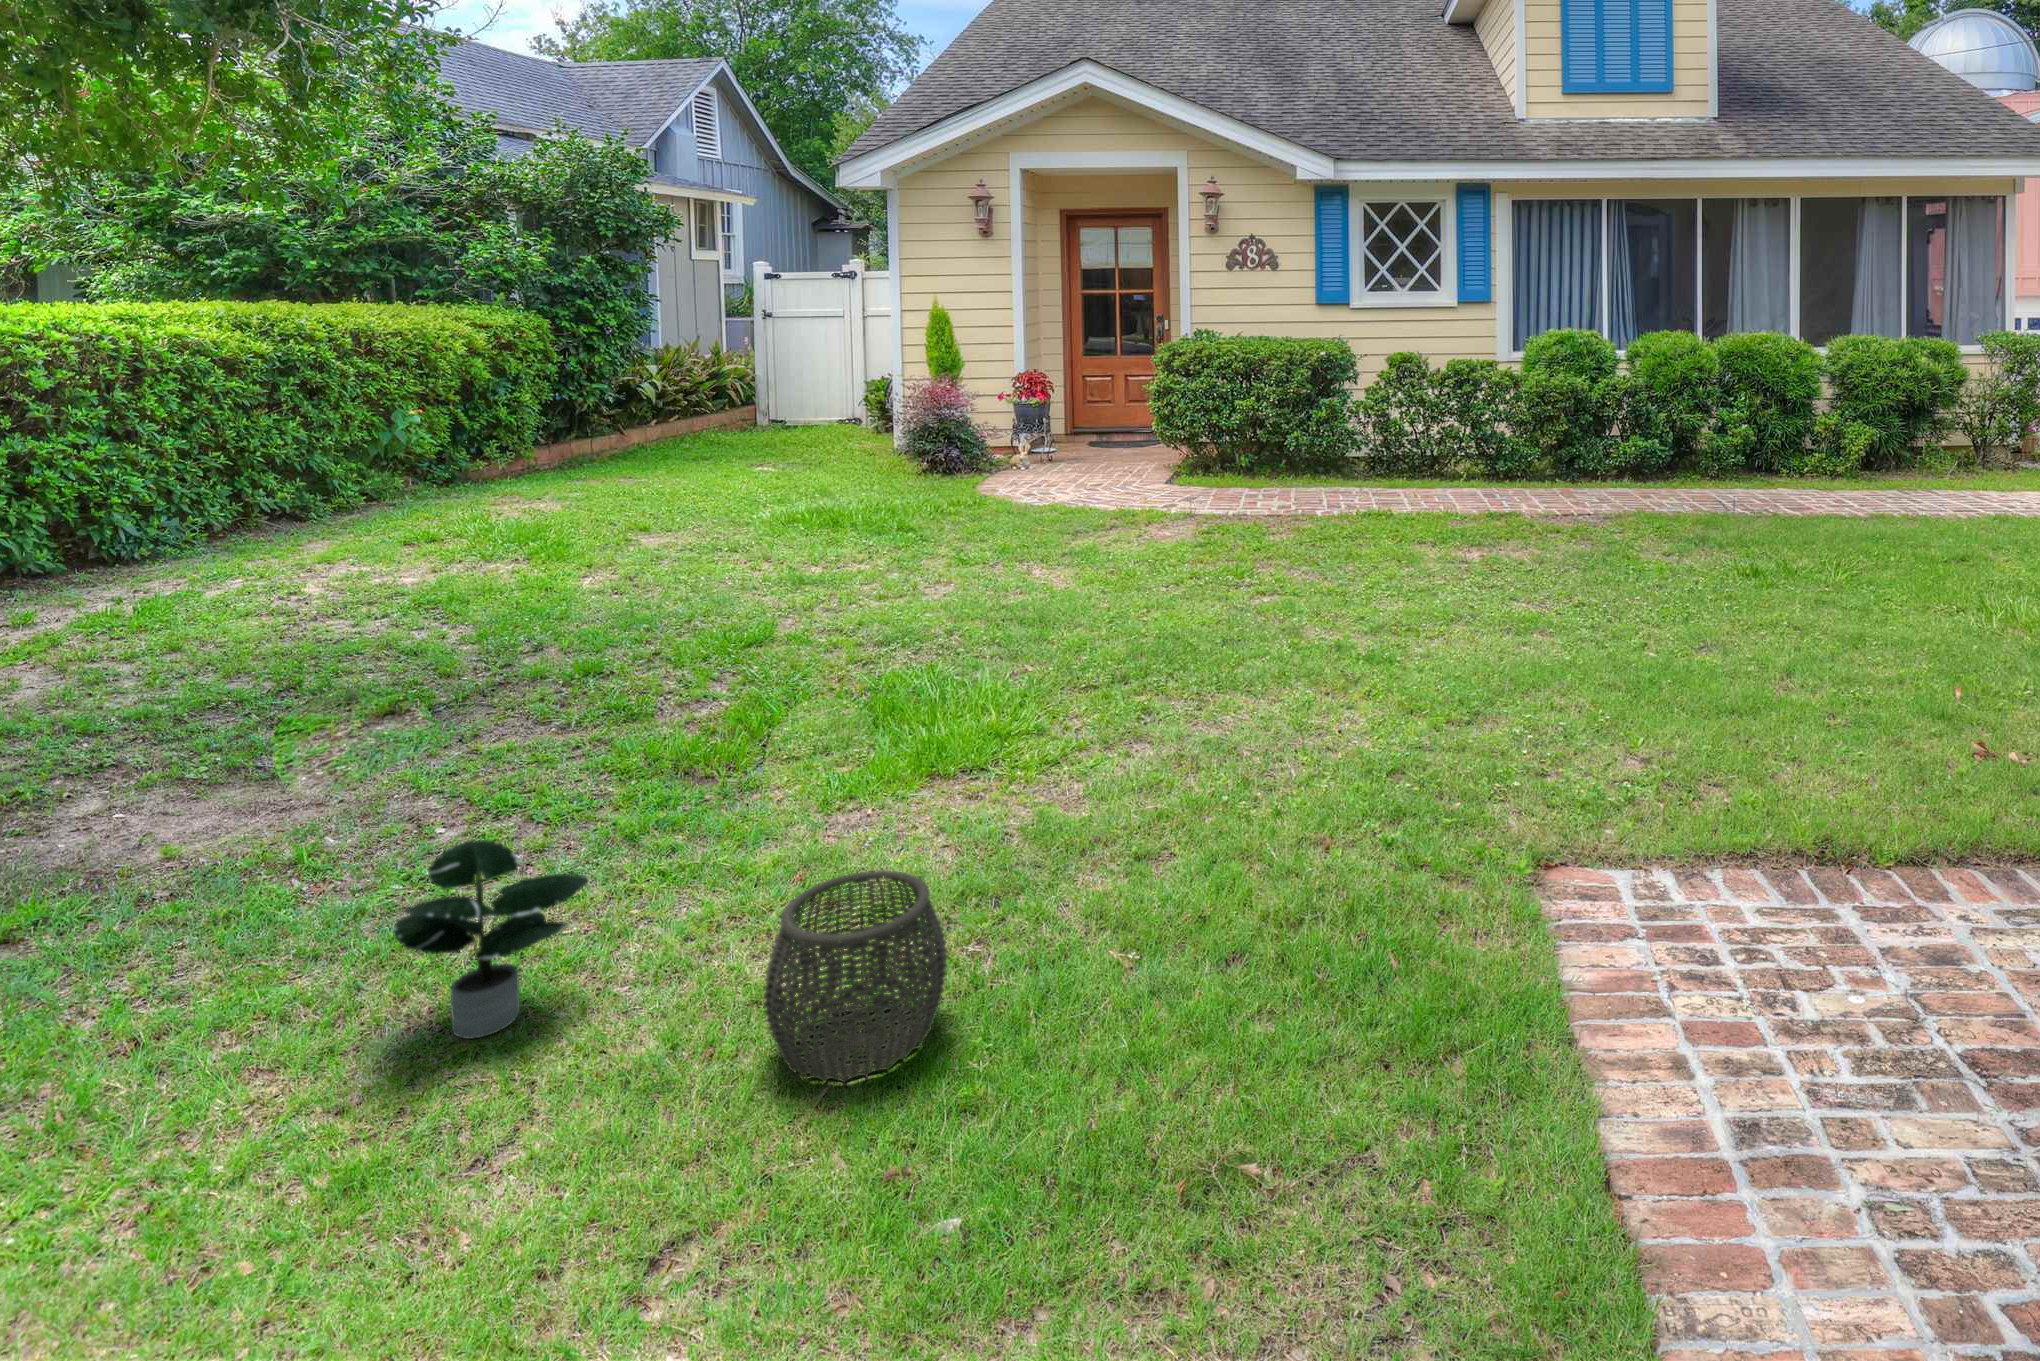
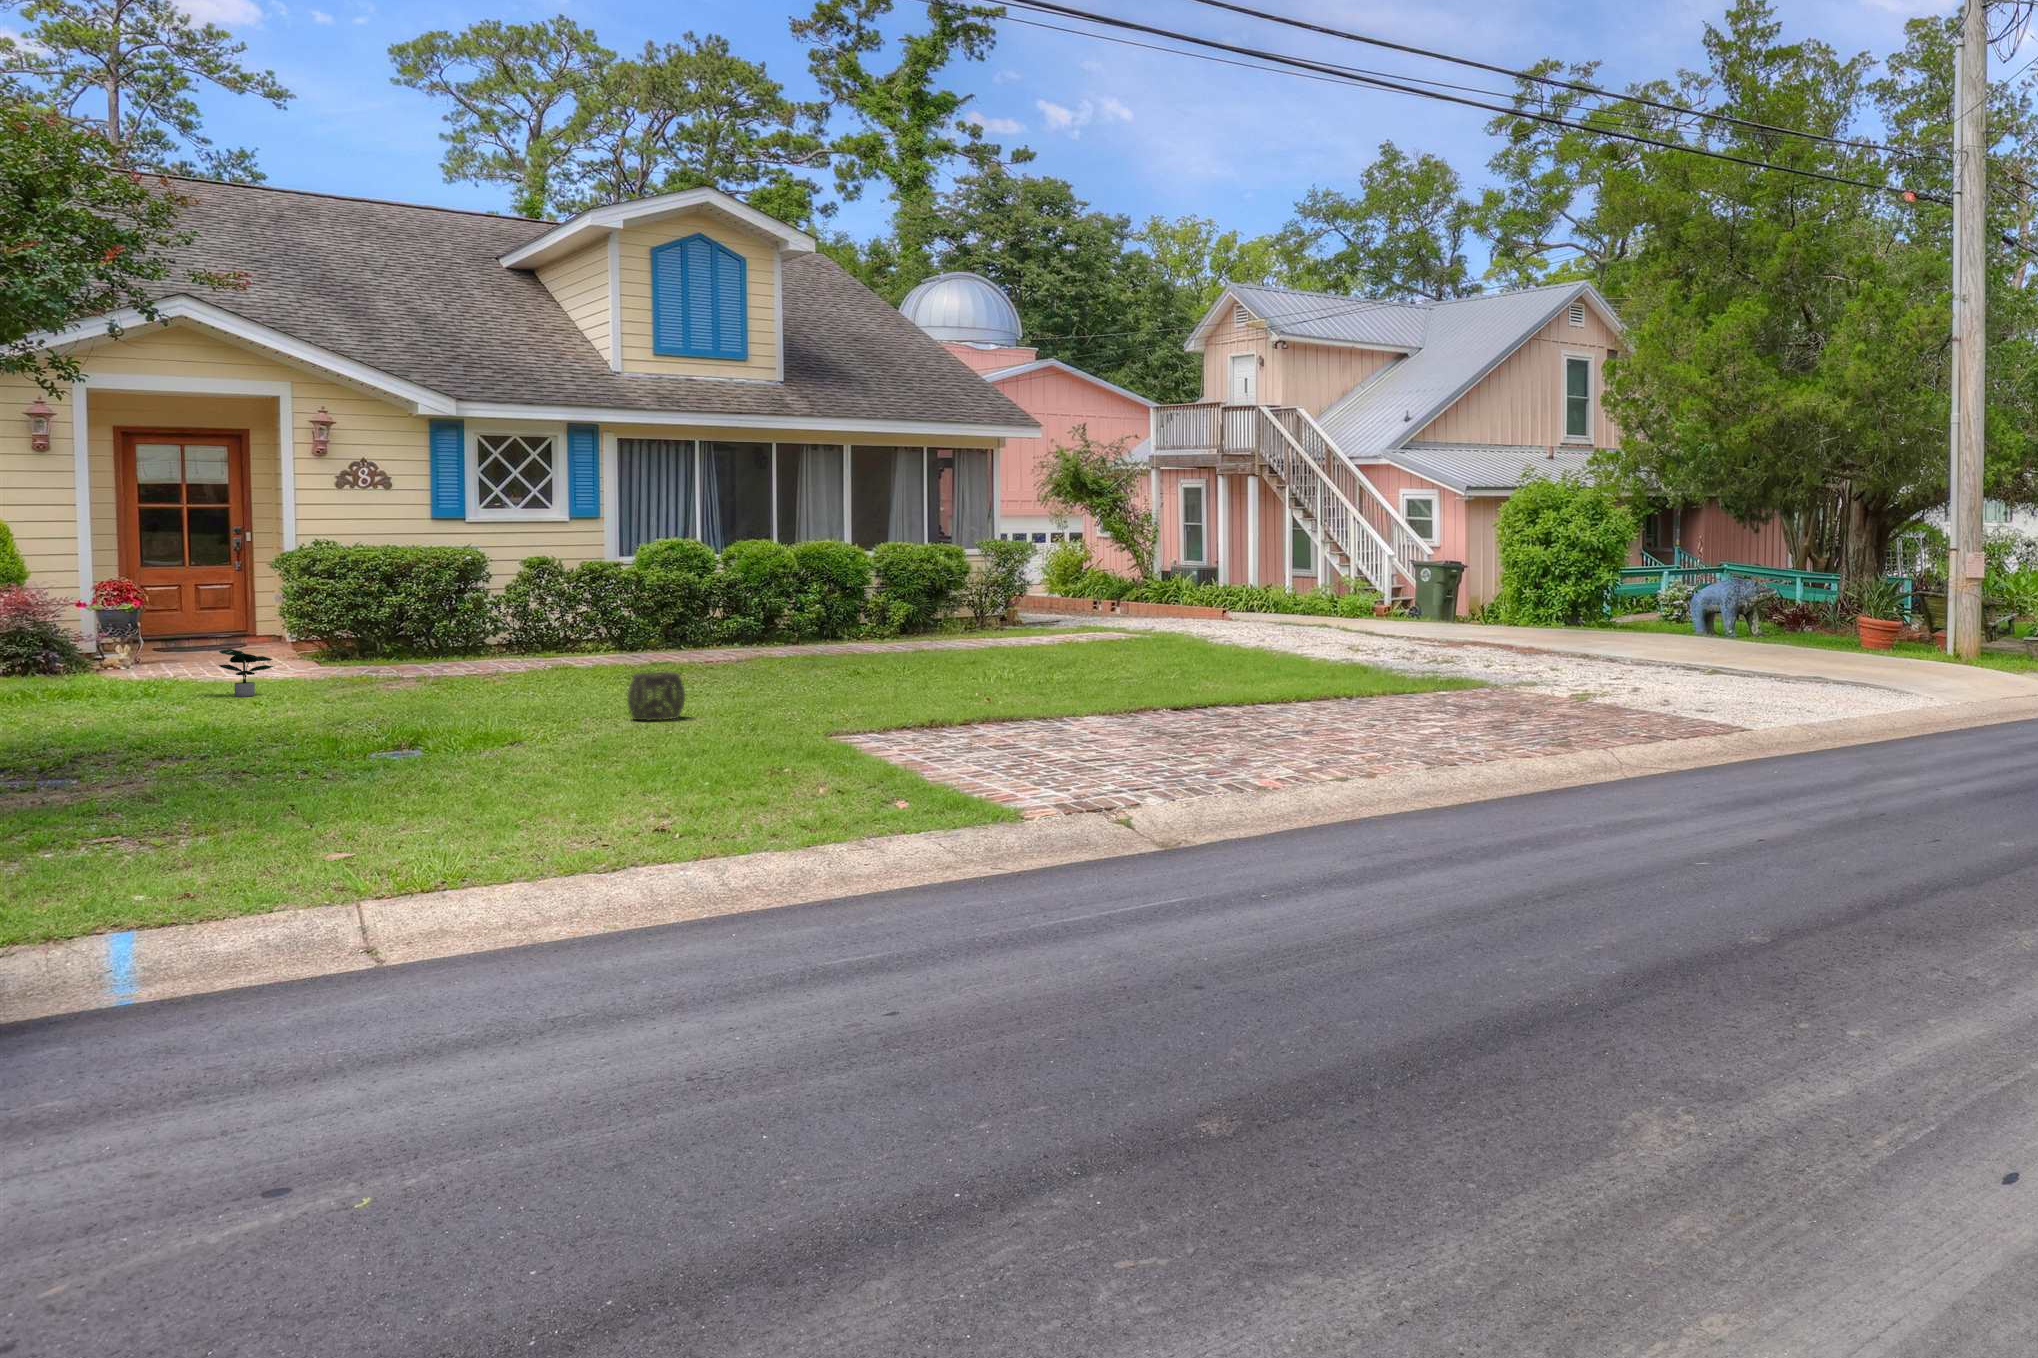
potted plant: present [393,840,589,1039] -> present [219,649,273,697]

